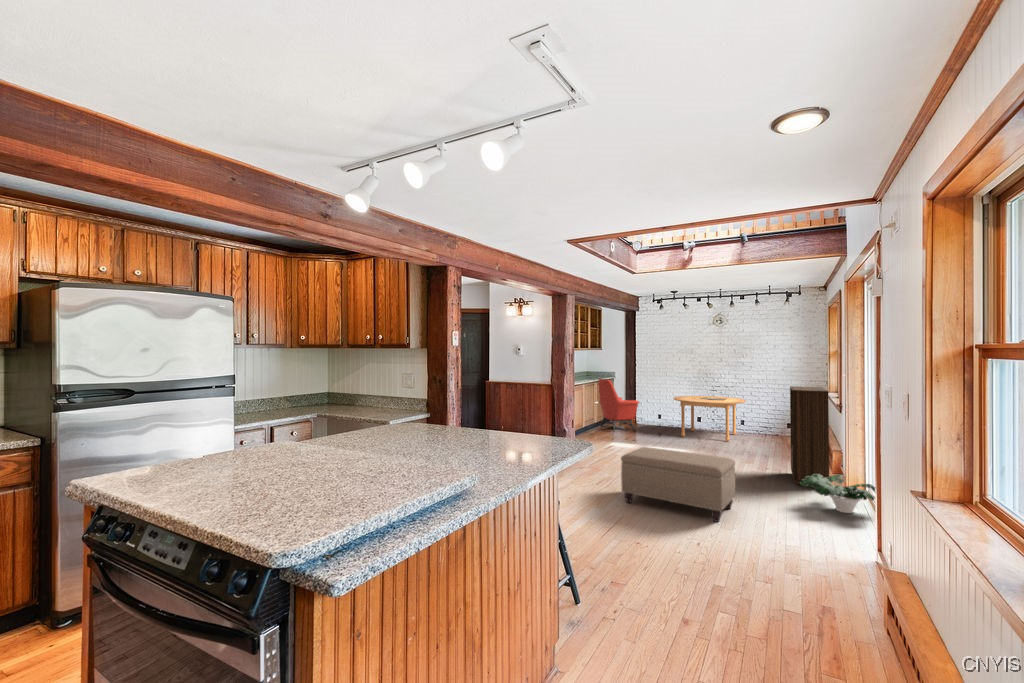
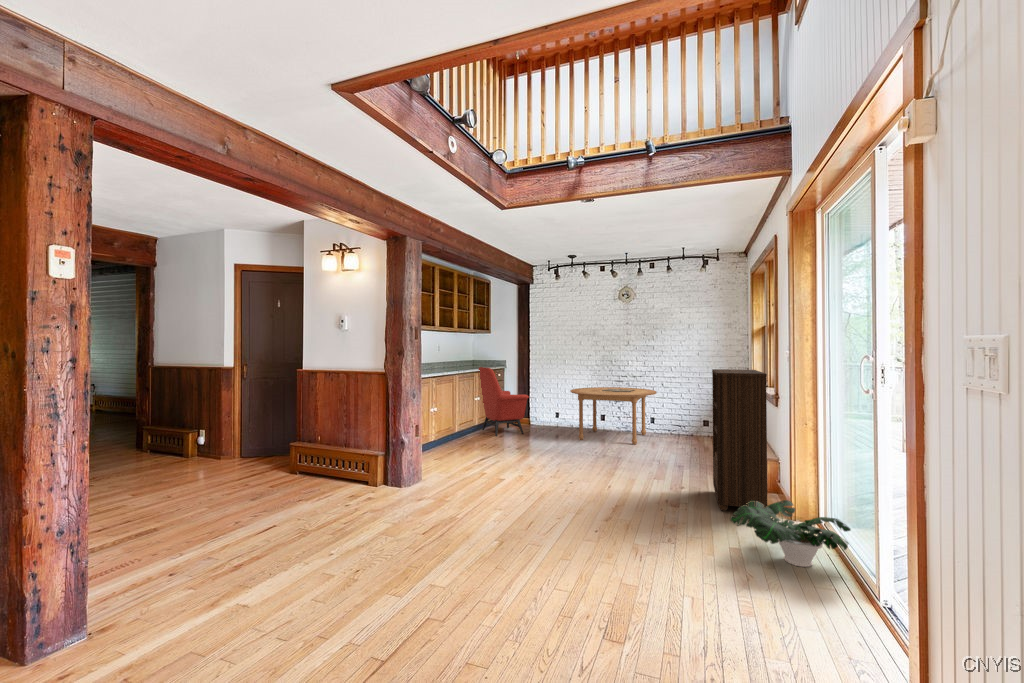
ottoman: present [621,447,735,522] -> none [445,468,633,608]

